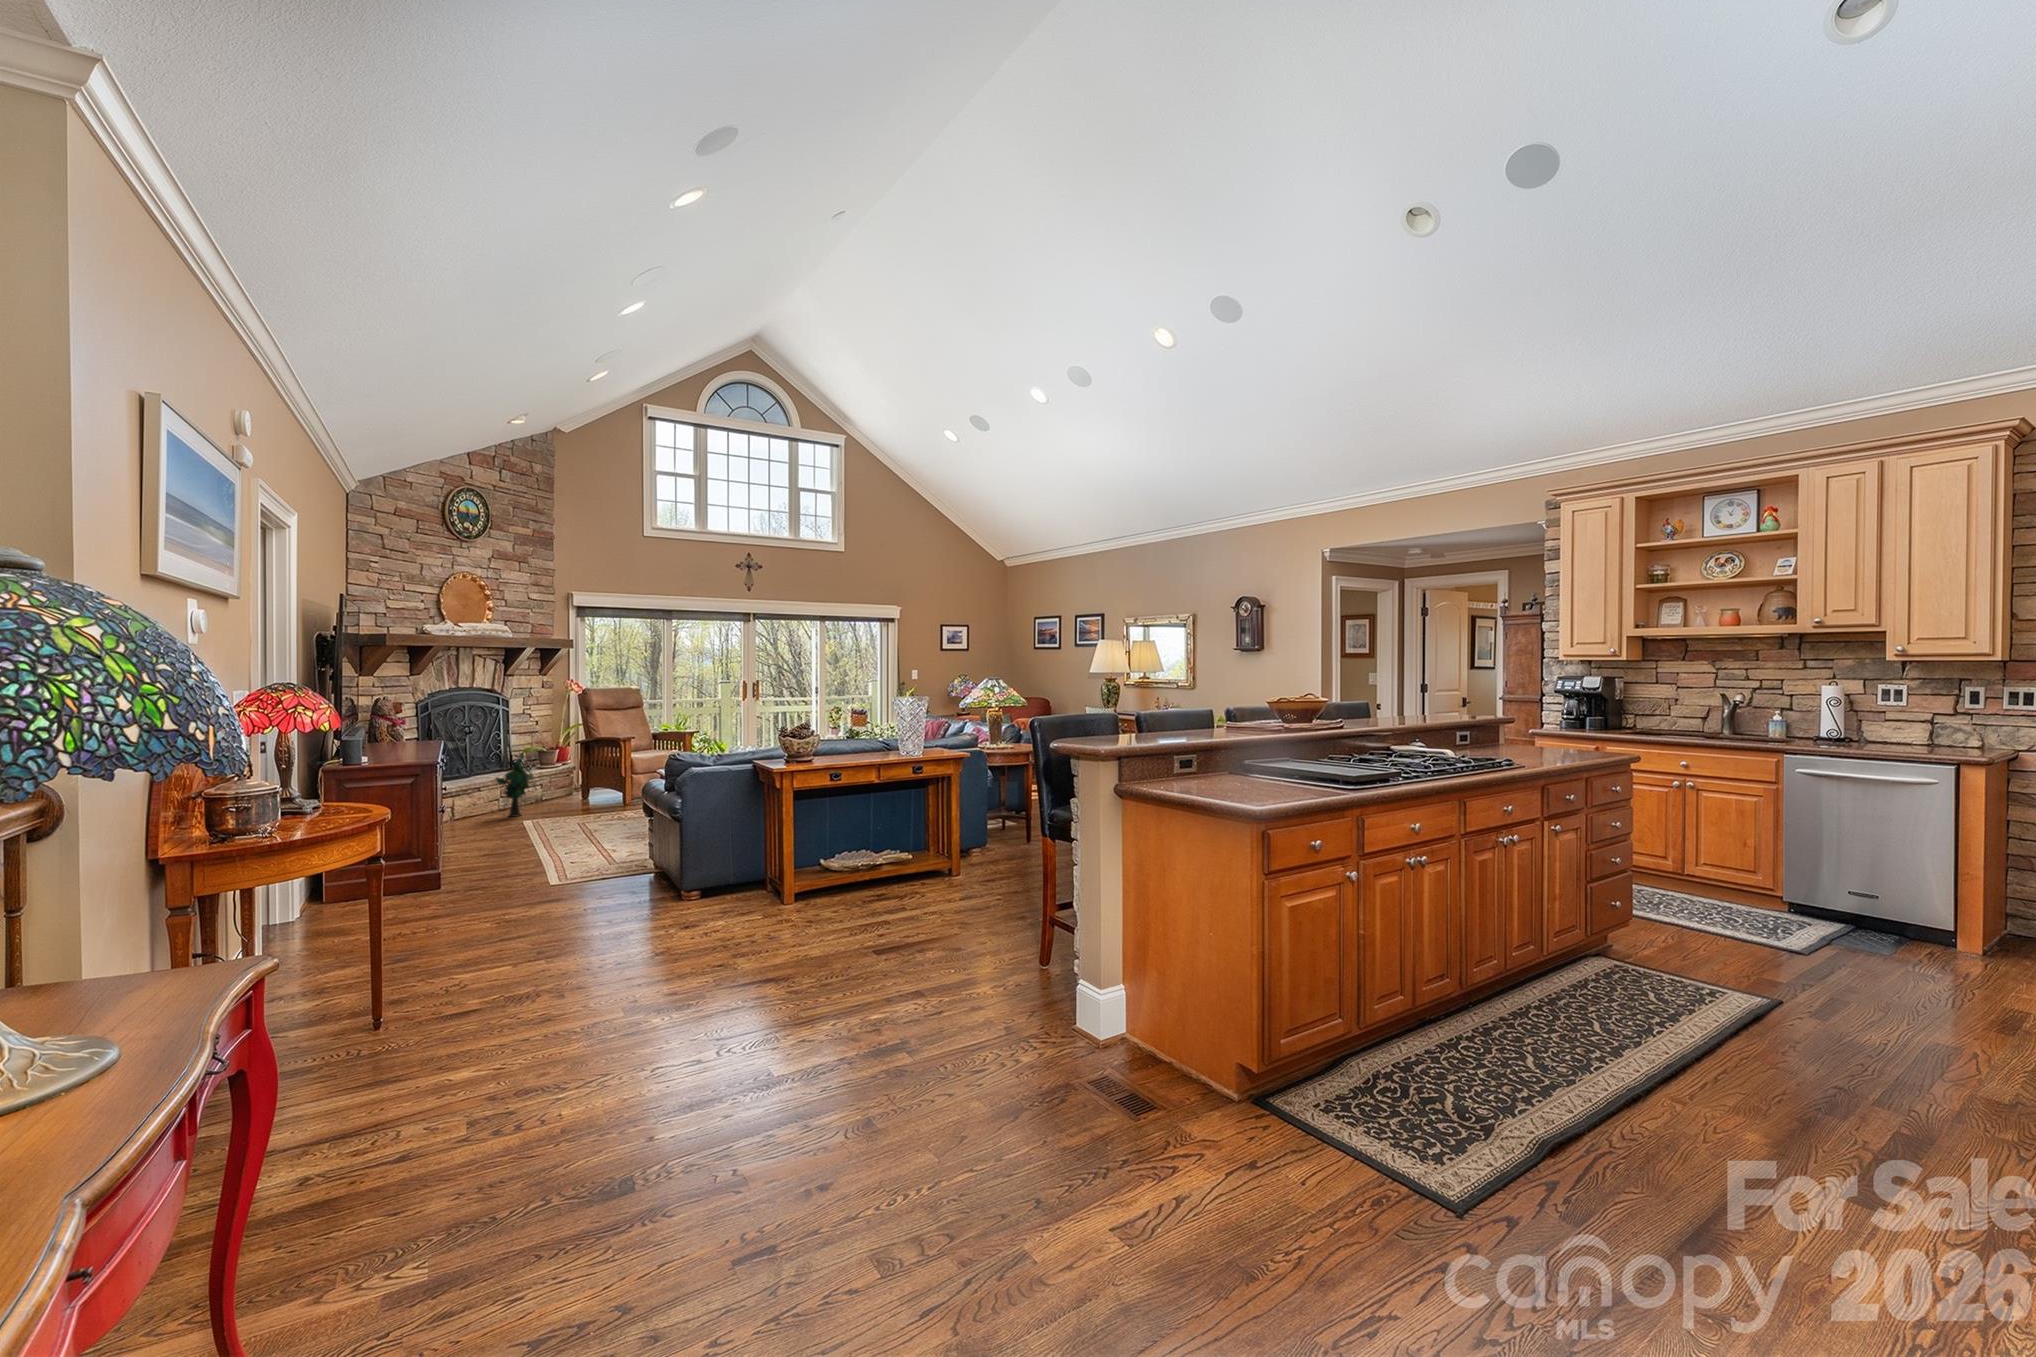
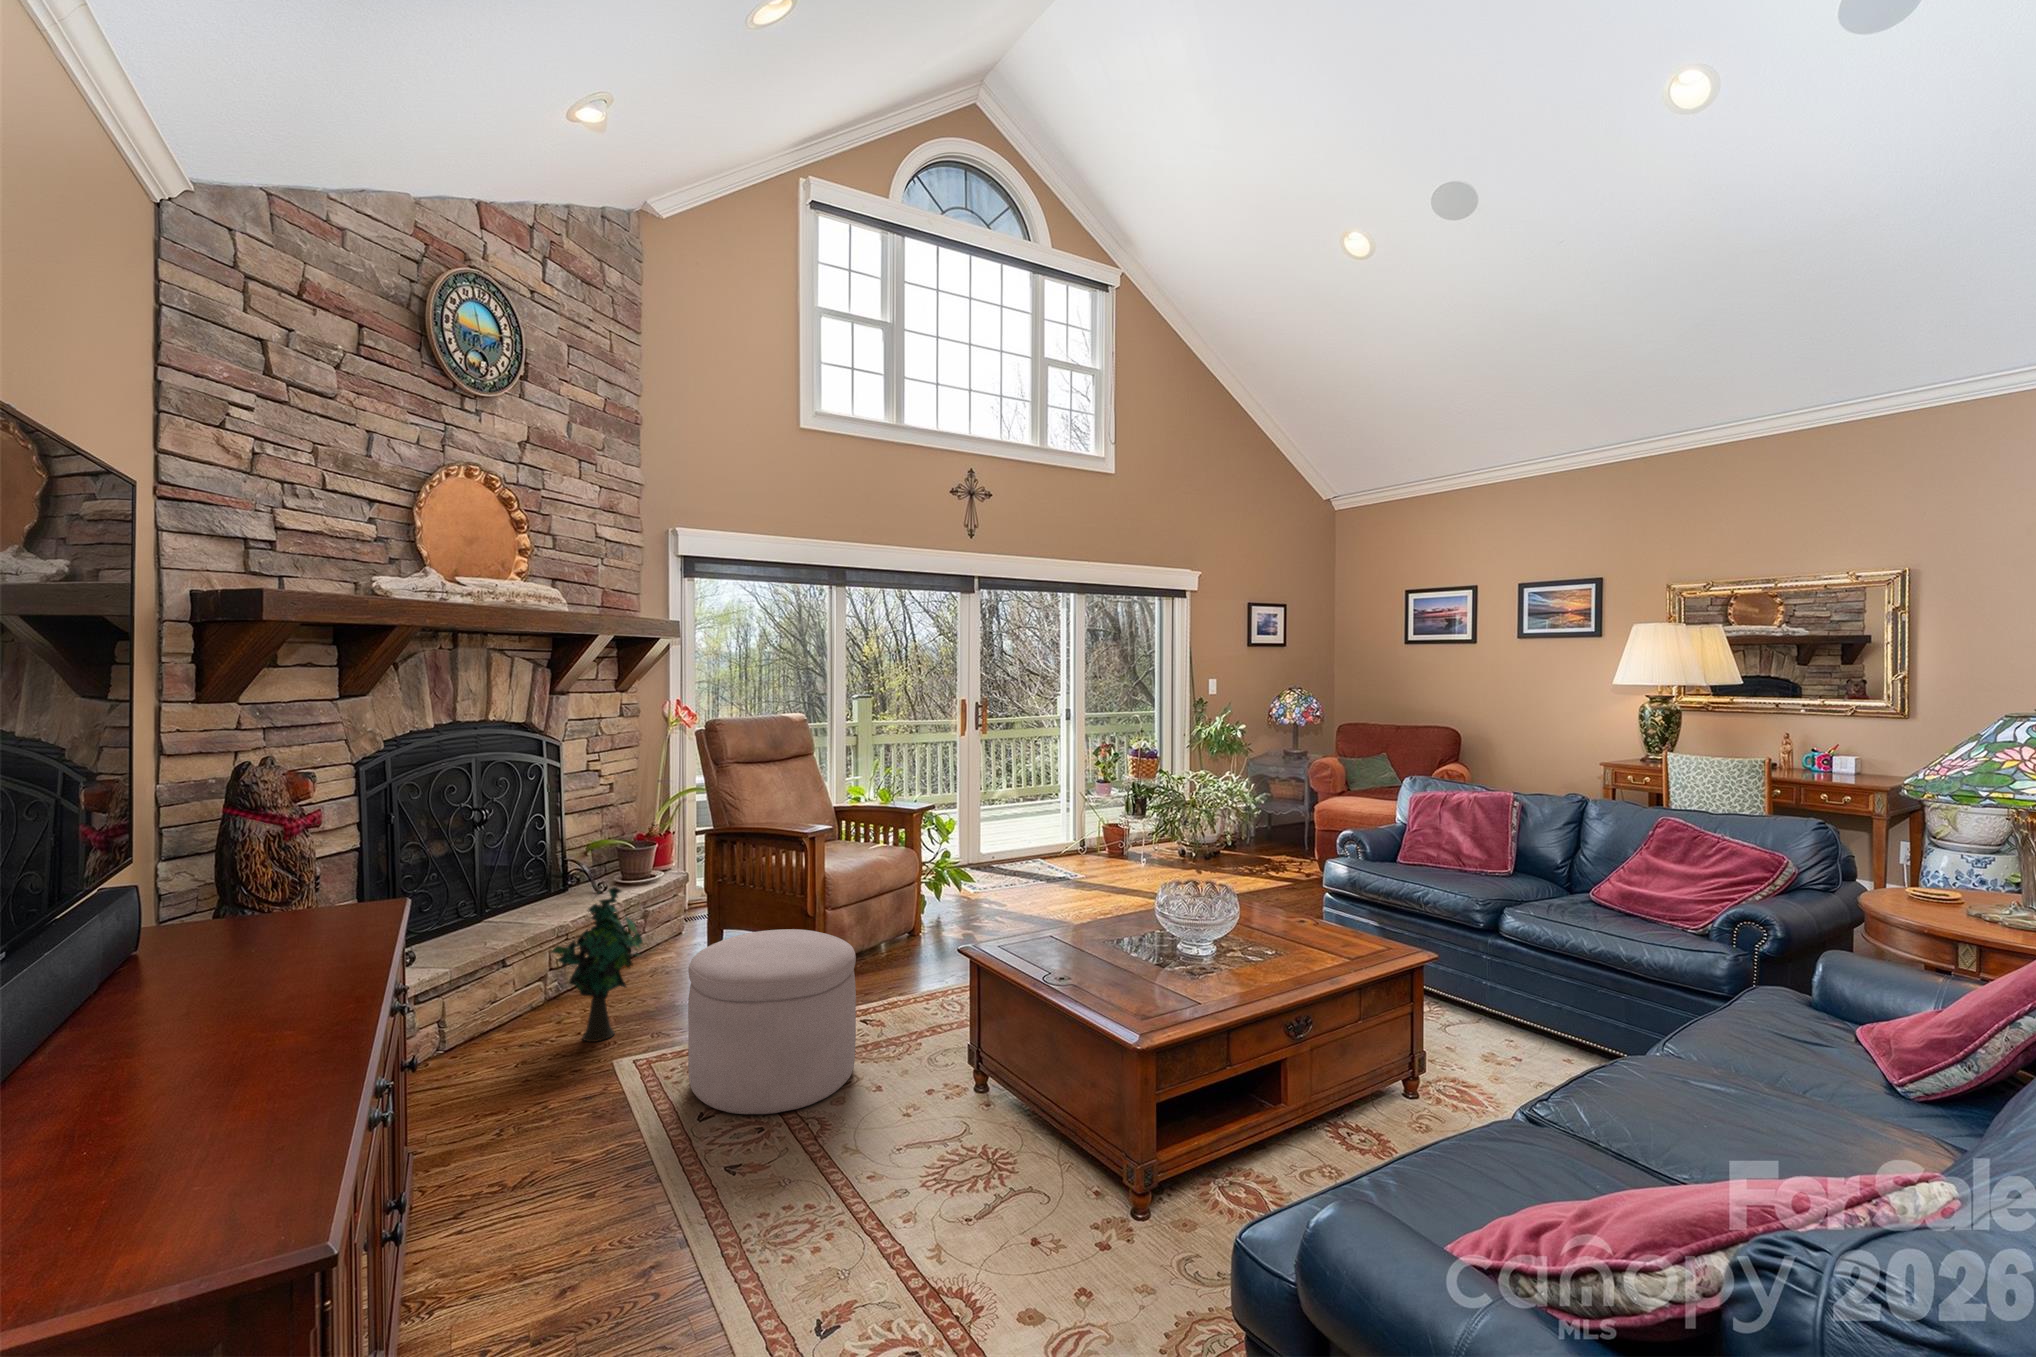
ottoman: none [541,769,612,828] -> present [688,929,856,1114]

